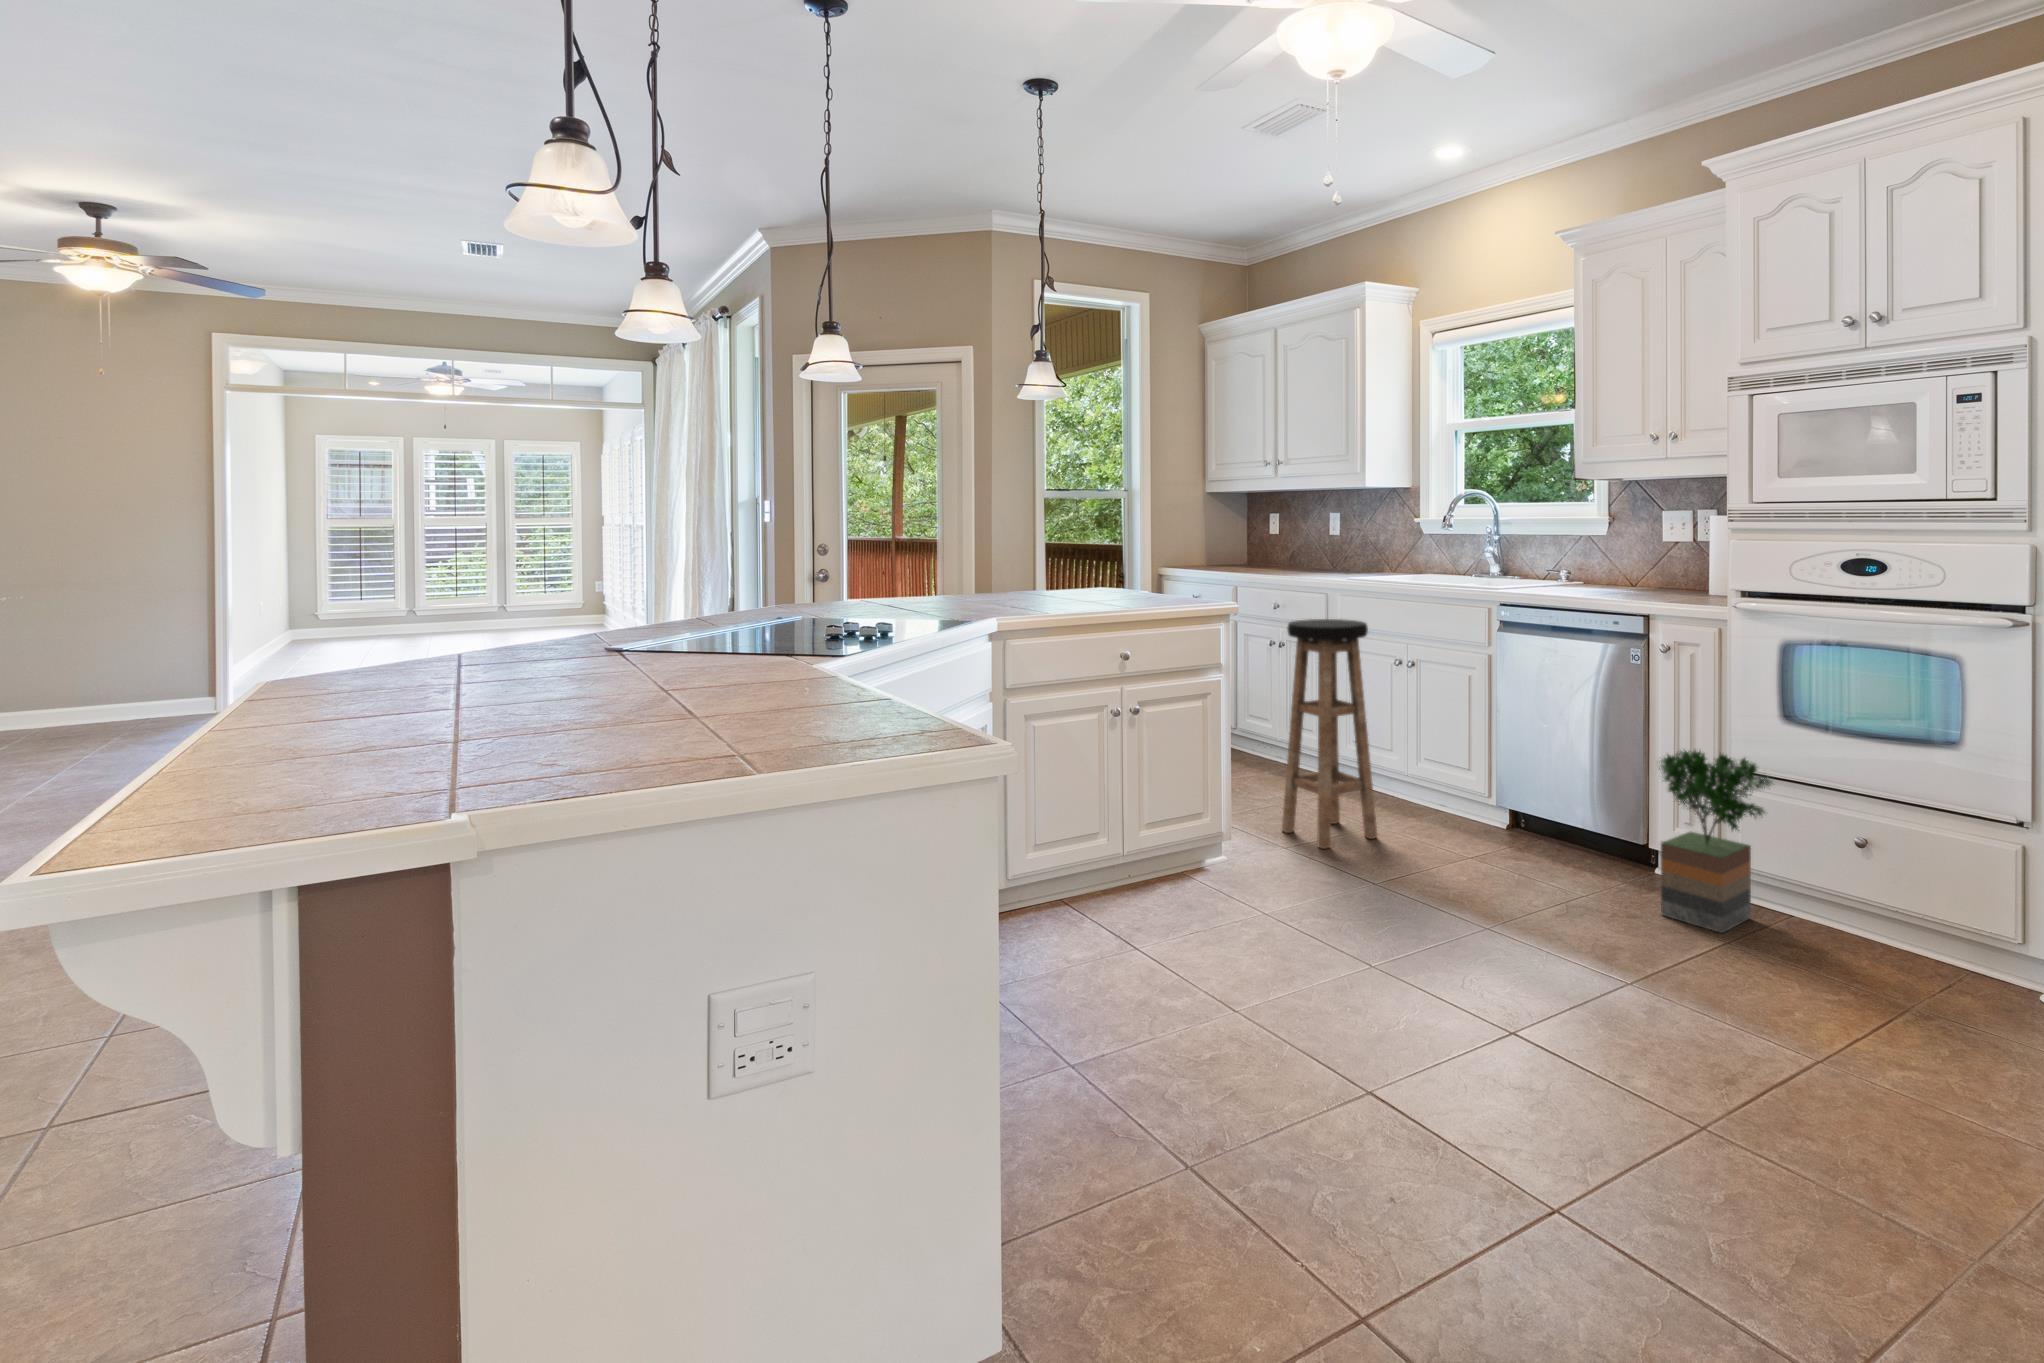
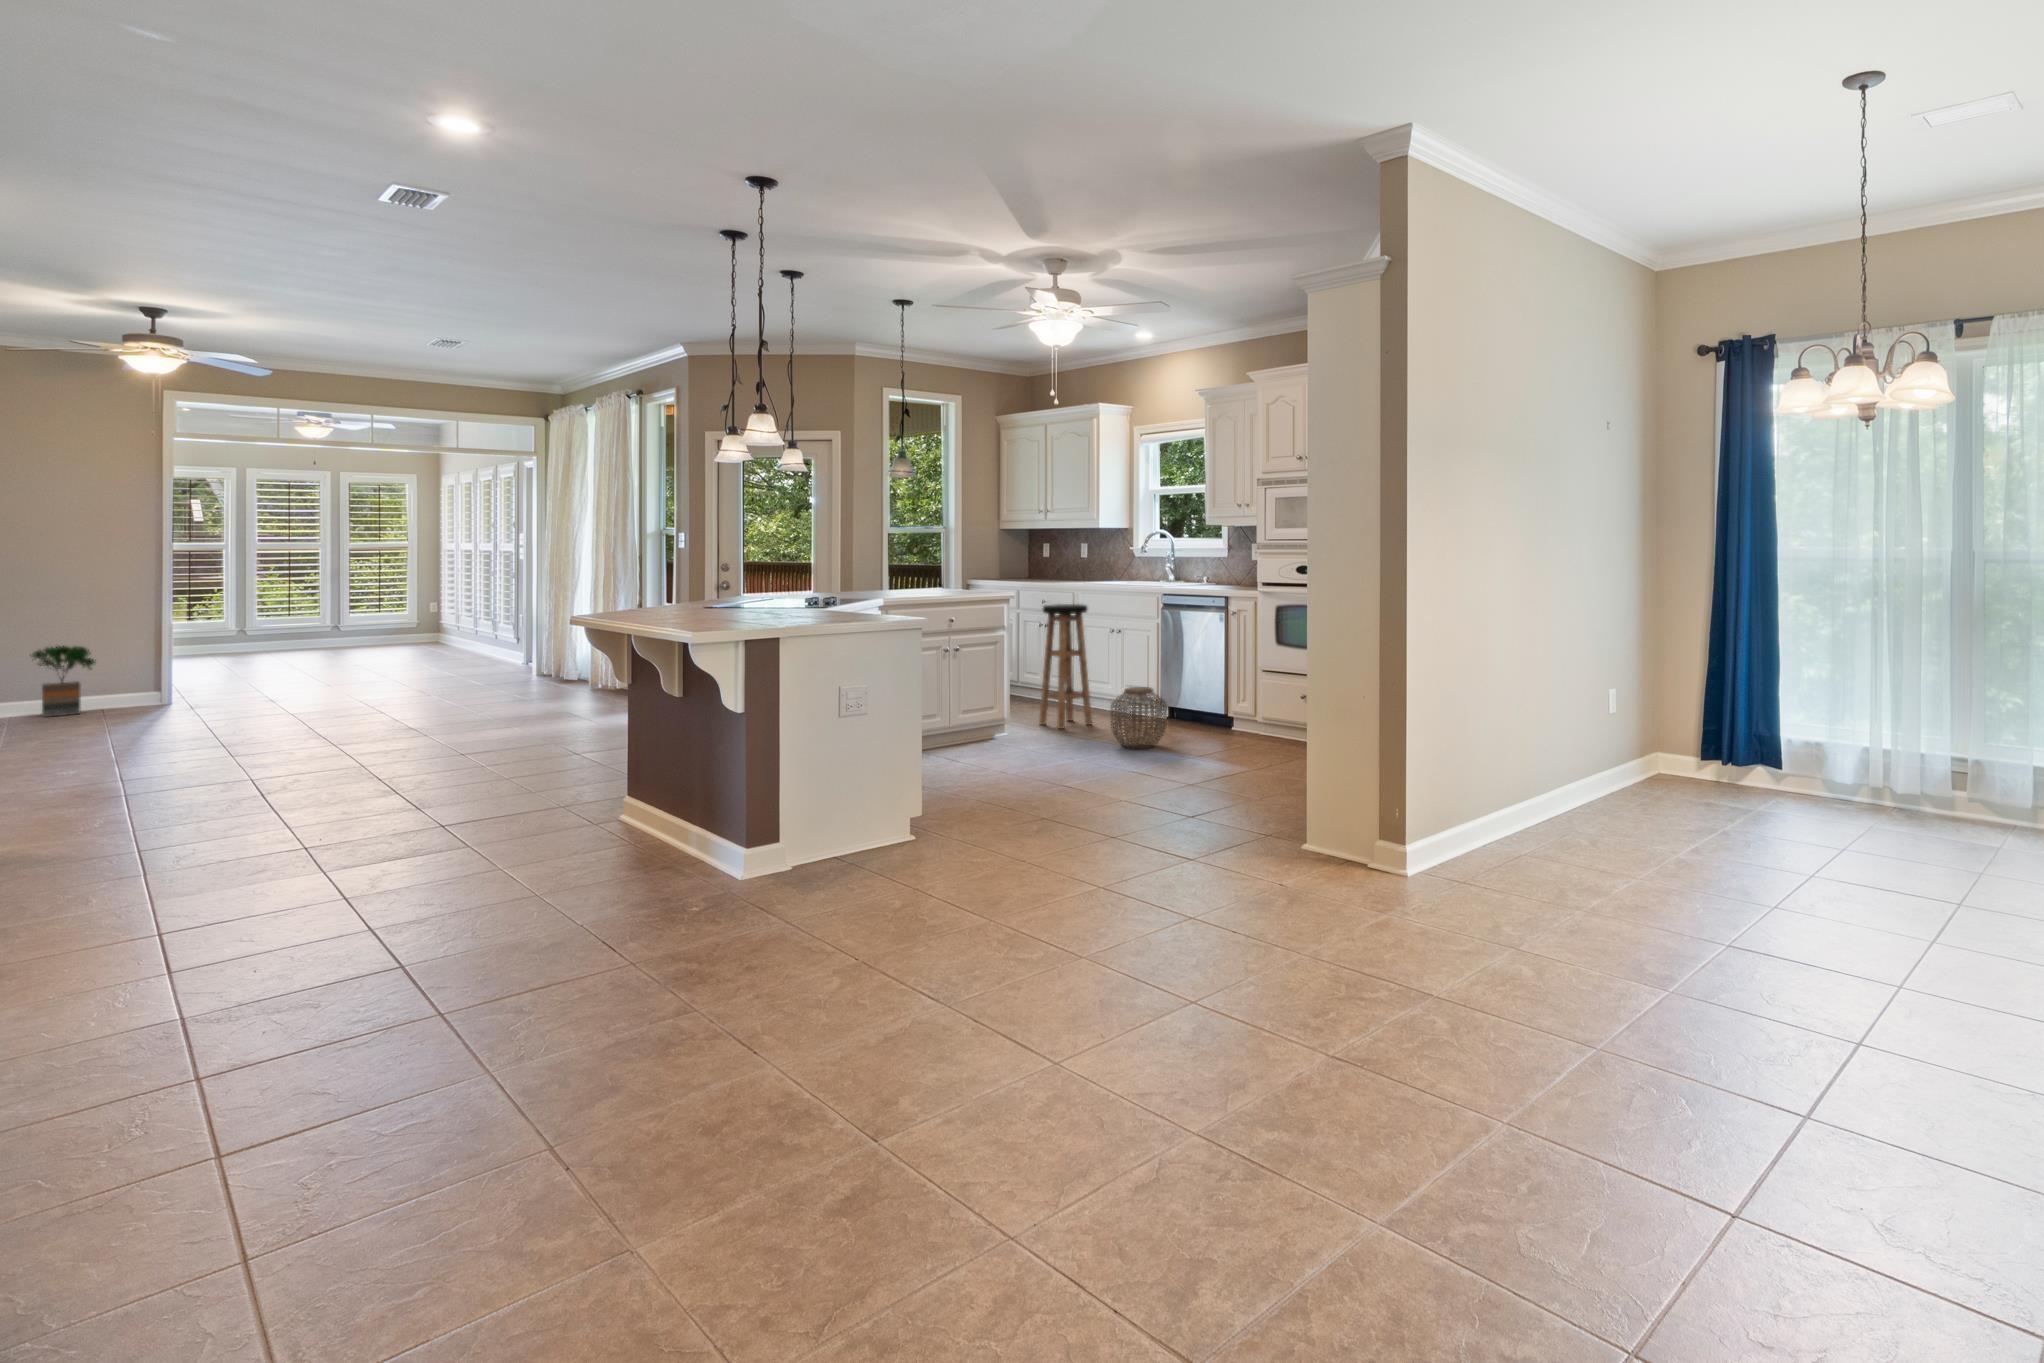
potted tree: present [1659,750,1774,933] -> present [30,645,96,717]
woven basket: none [1442,802,1563,941] -> present [1111,687,1167,749]

